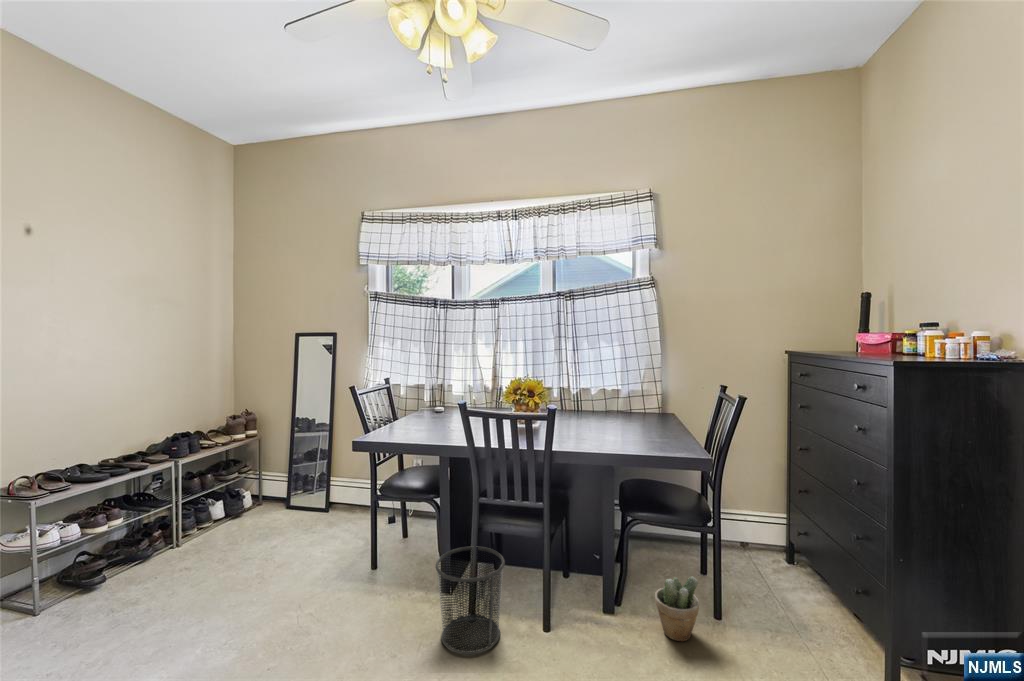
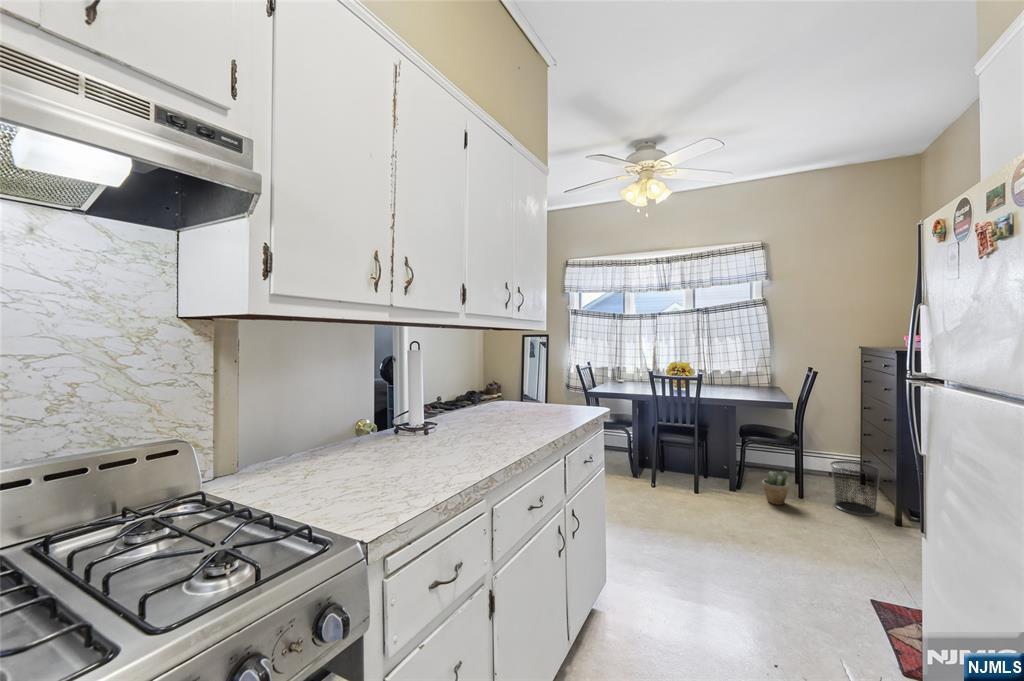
waste bin: present [435,546,505,654] -> present [830,461,881,515]

